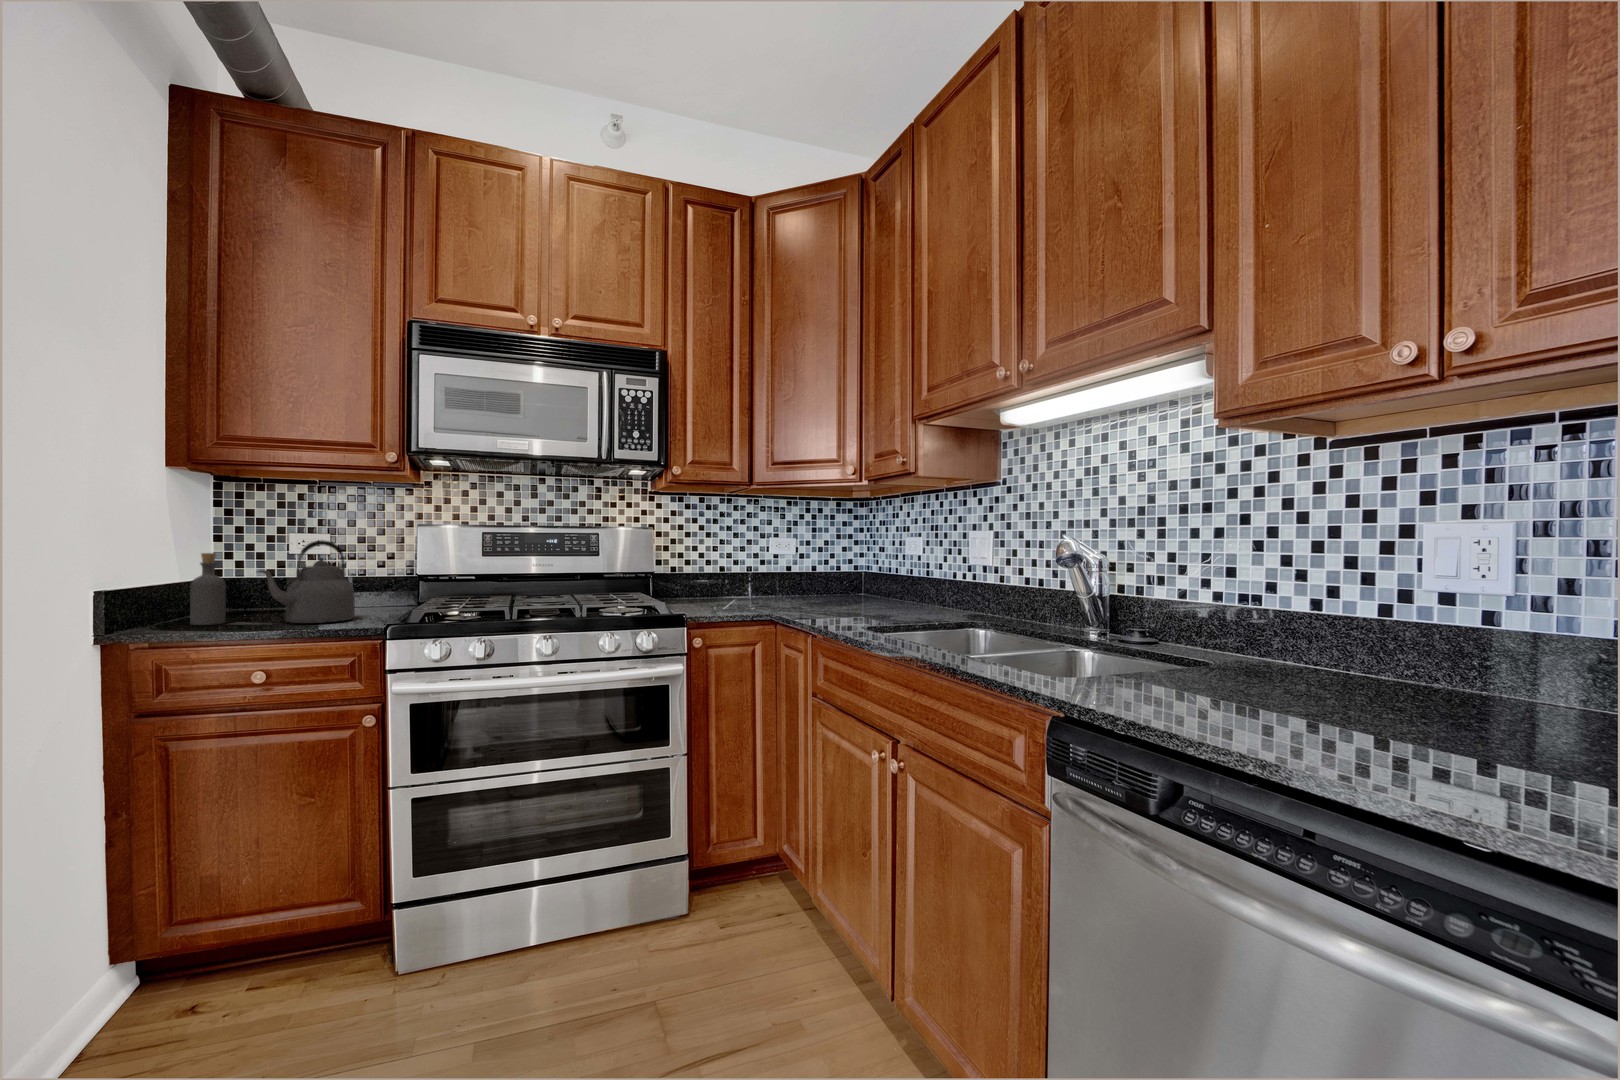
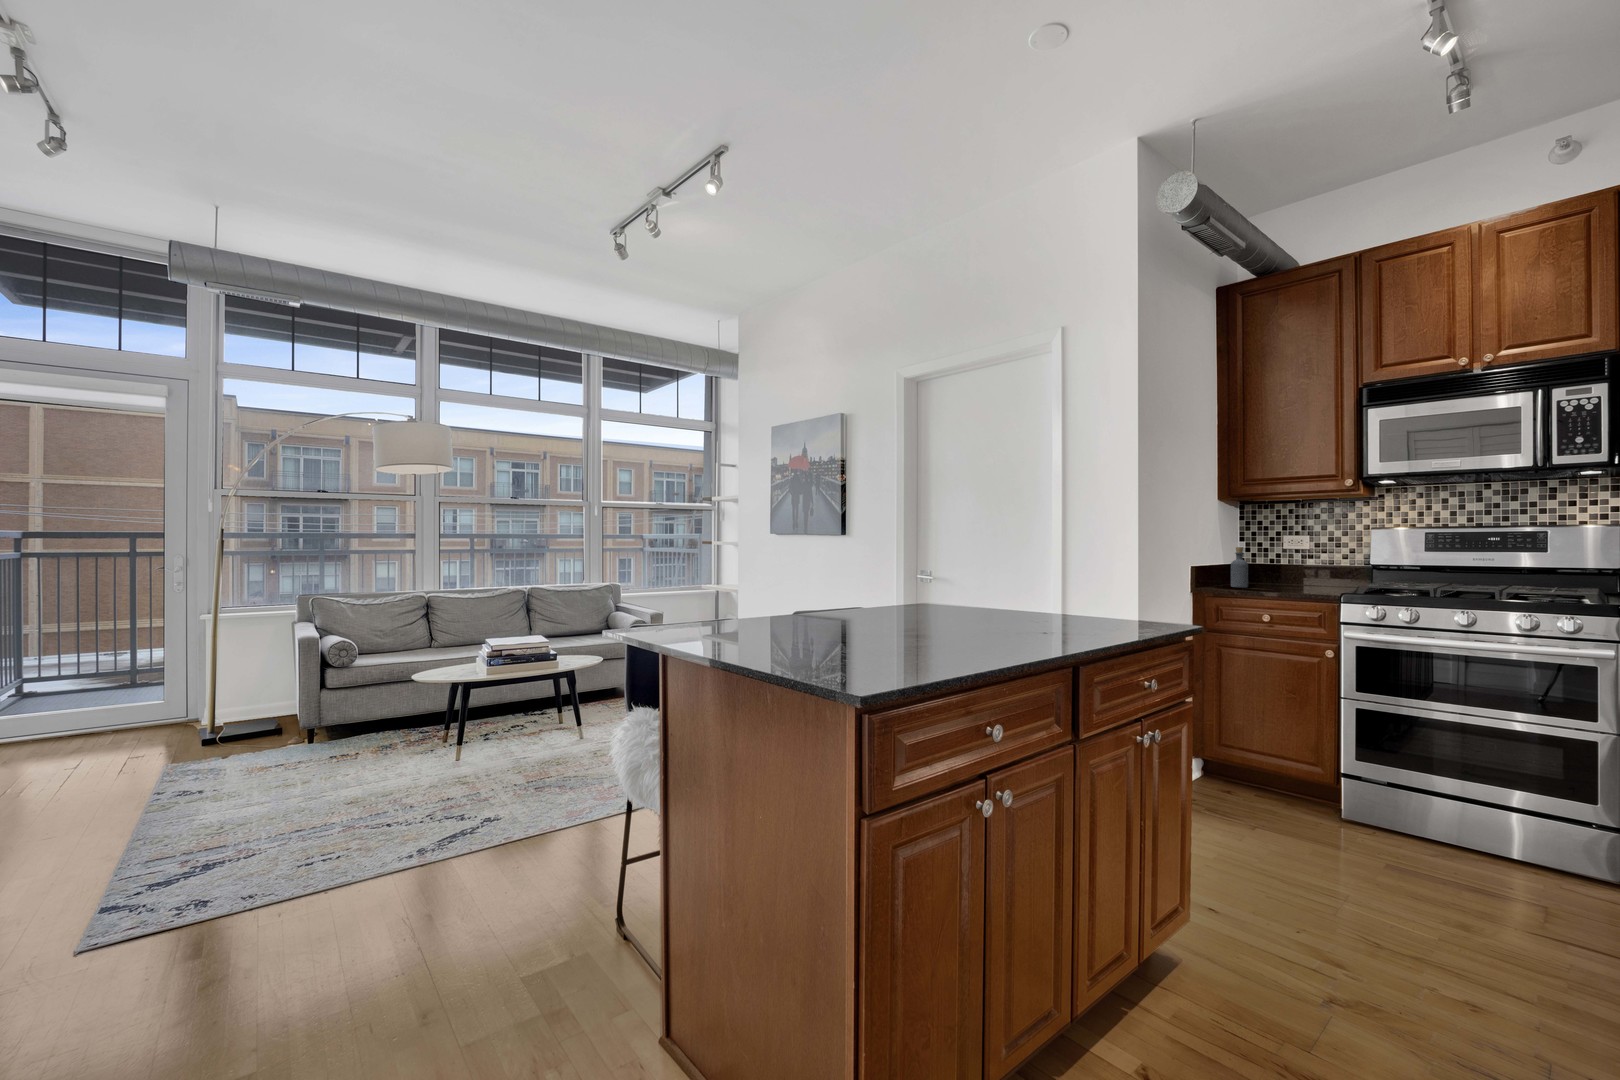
kettle: present [257,540,355,623] -> none [1264,540,1324,591]

